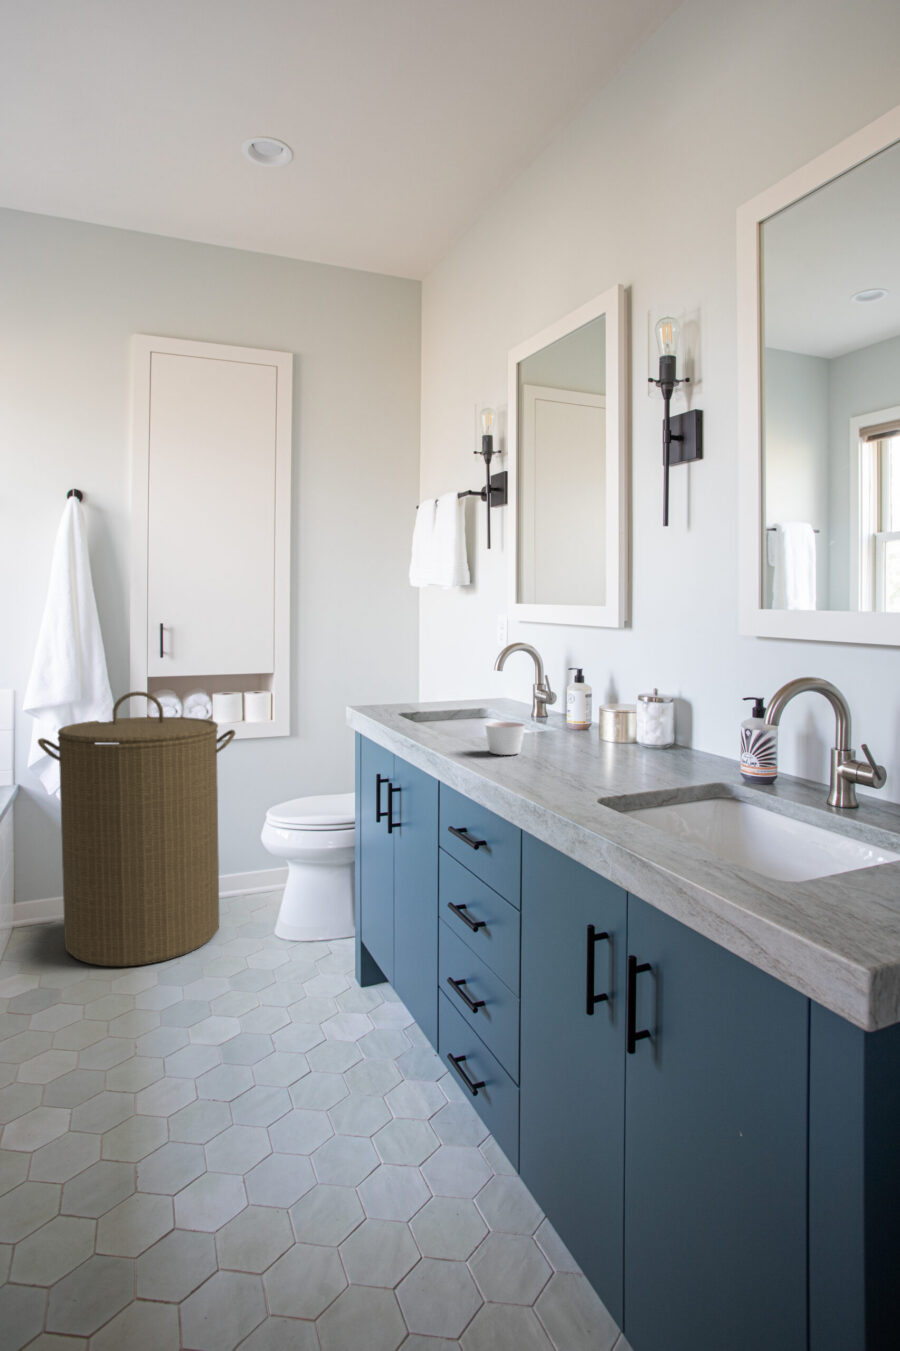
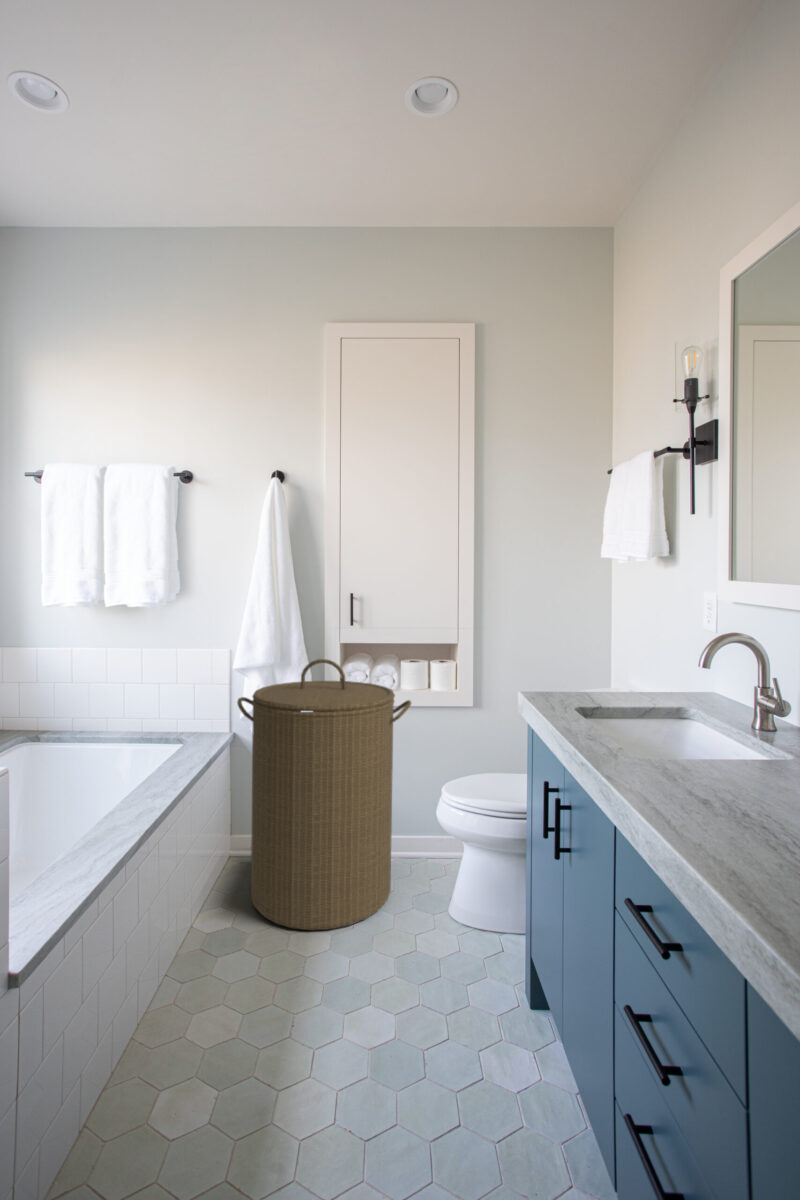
candle: present [485,722,525,755] -> none [681,758,752,818]

